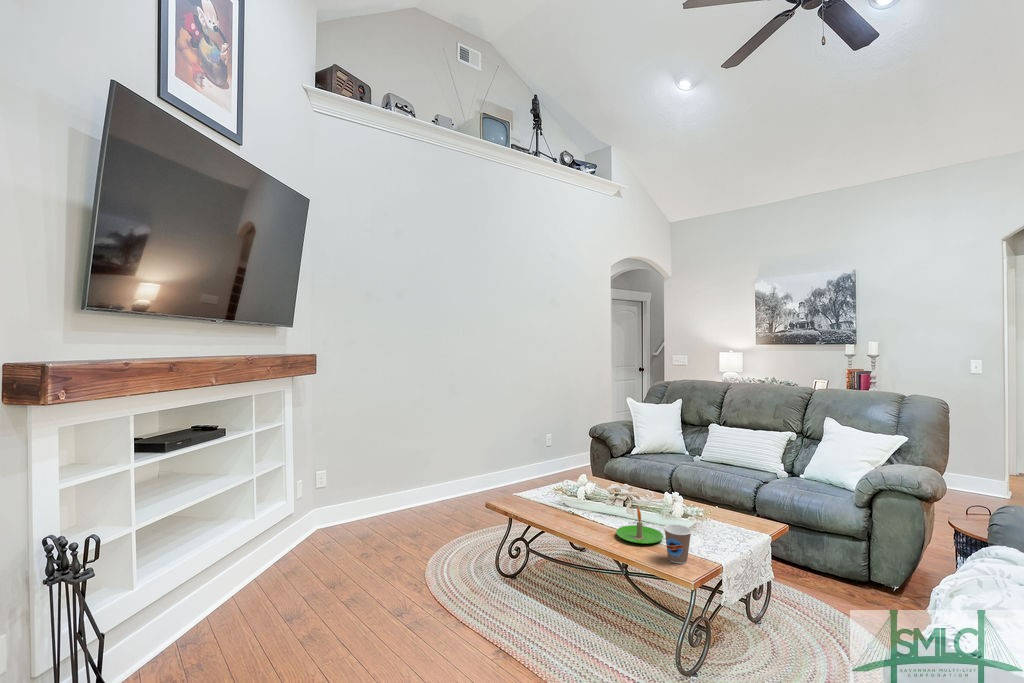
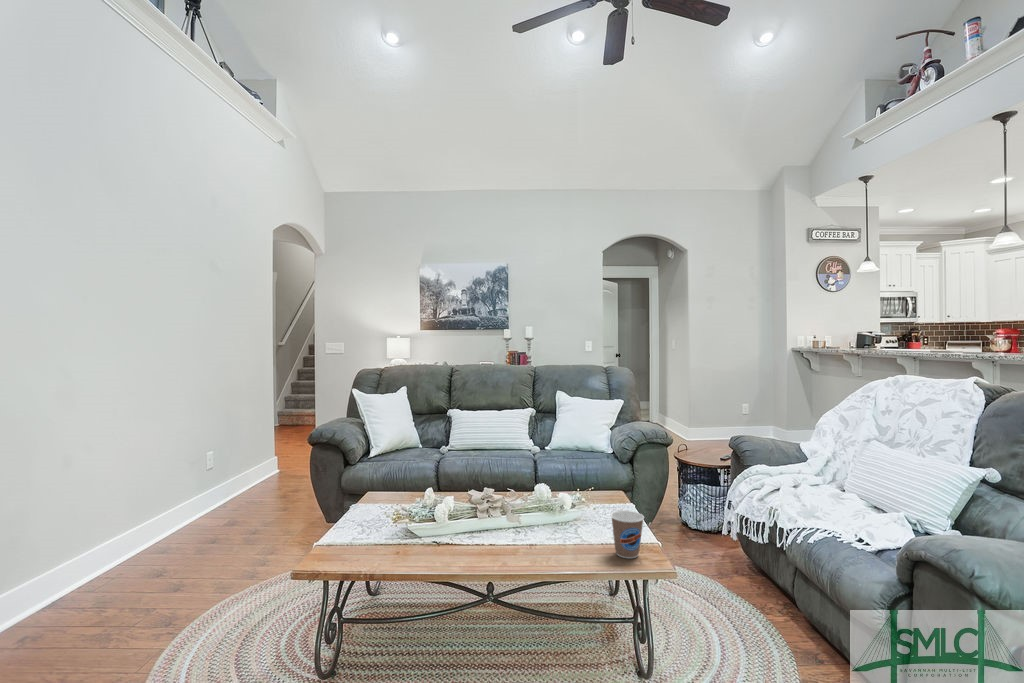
candle: present [616,508,663,543] -> none [520,506,580,553]

